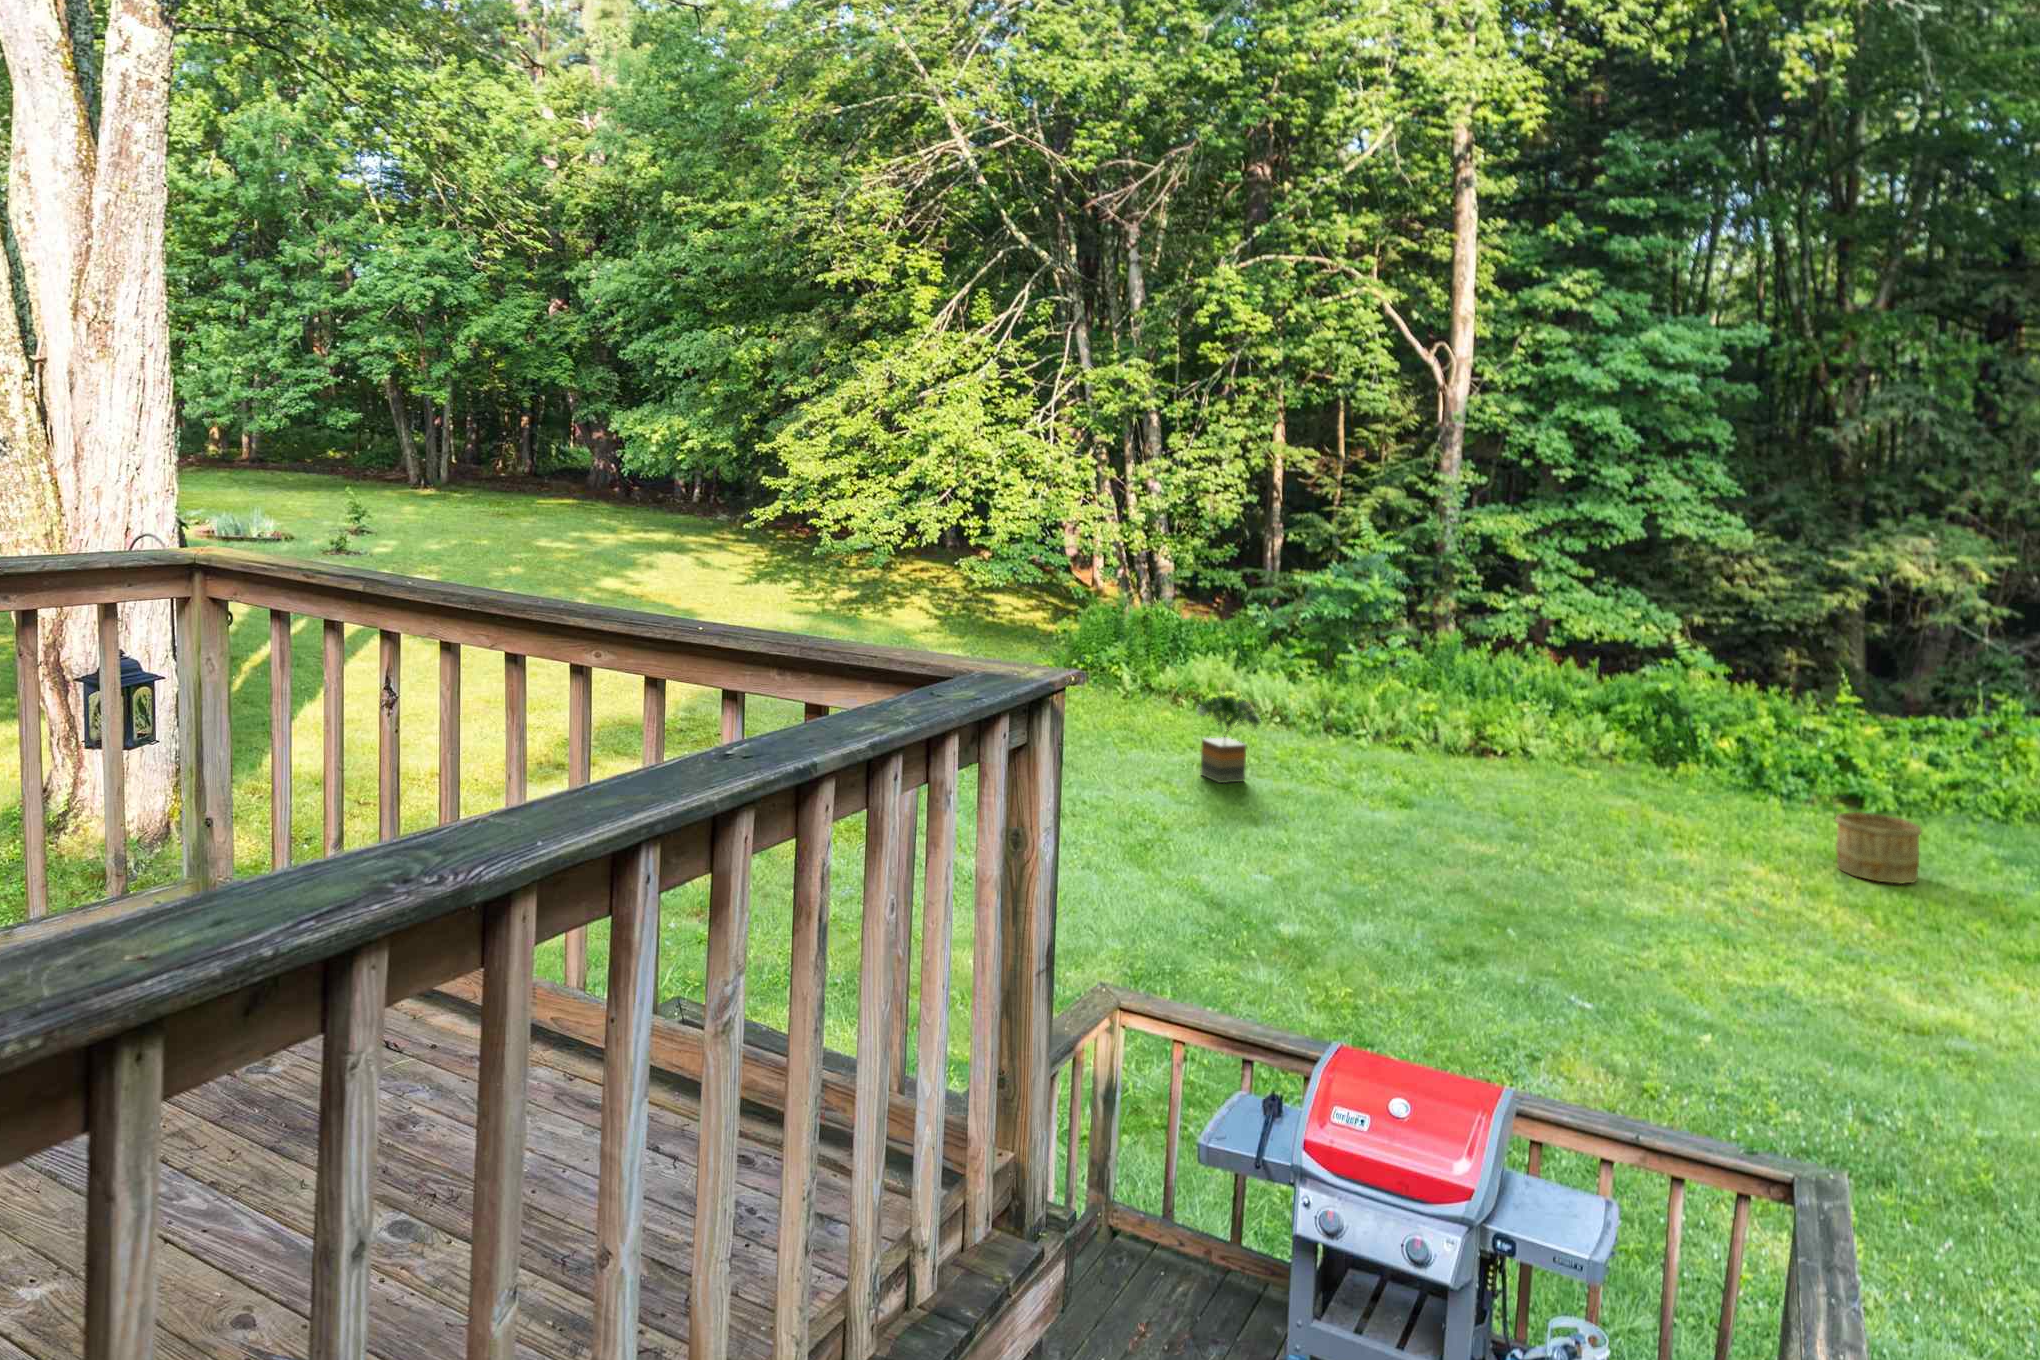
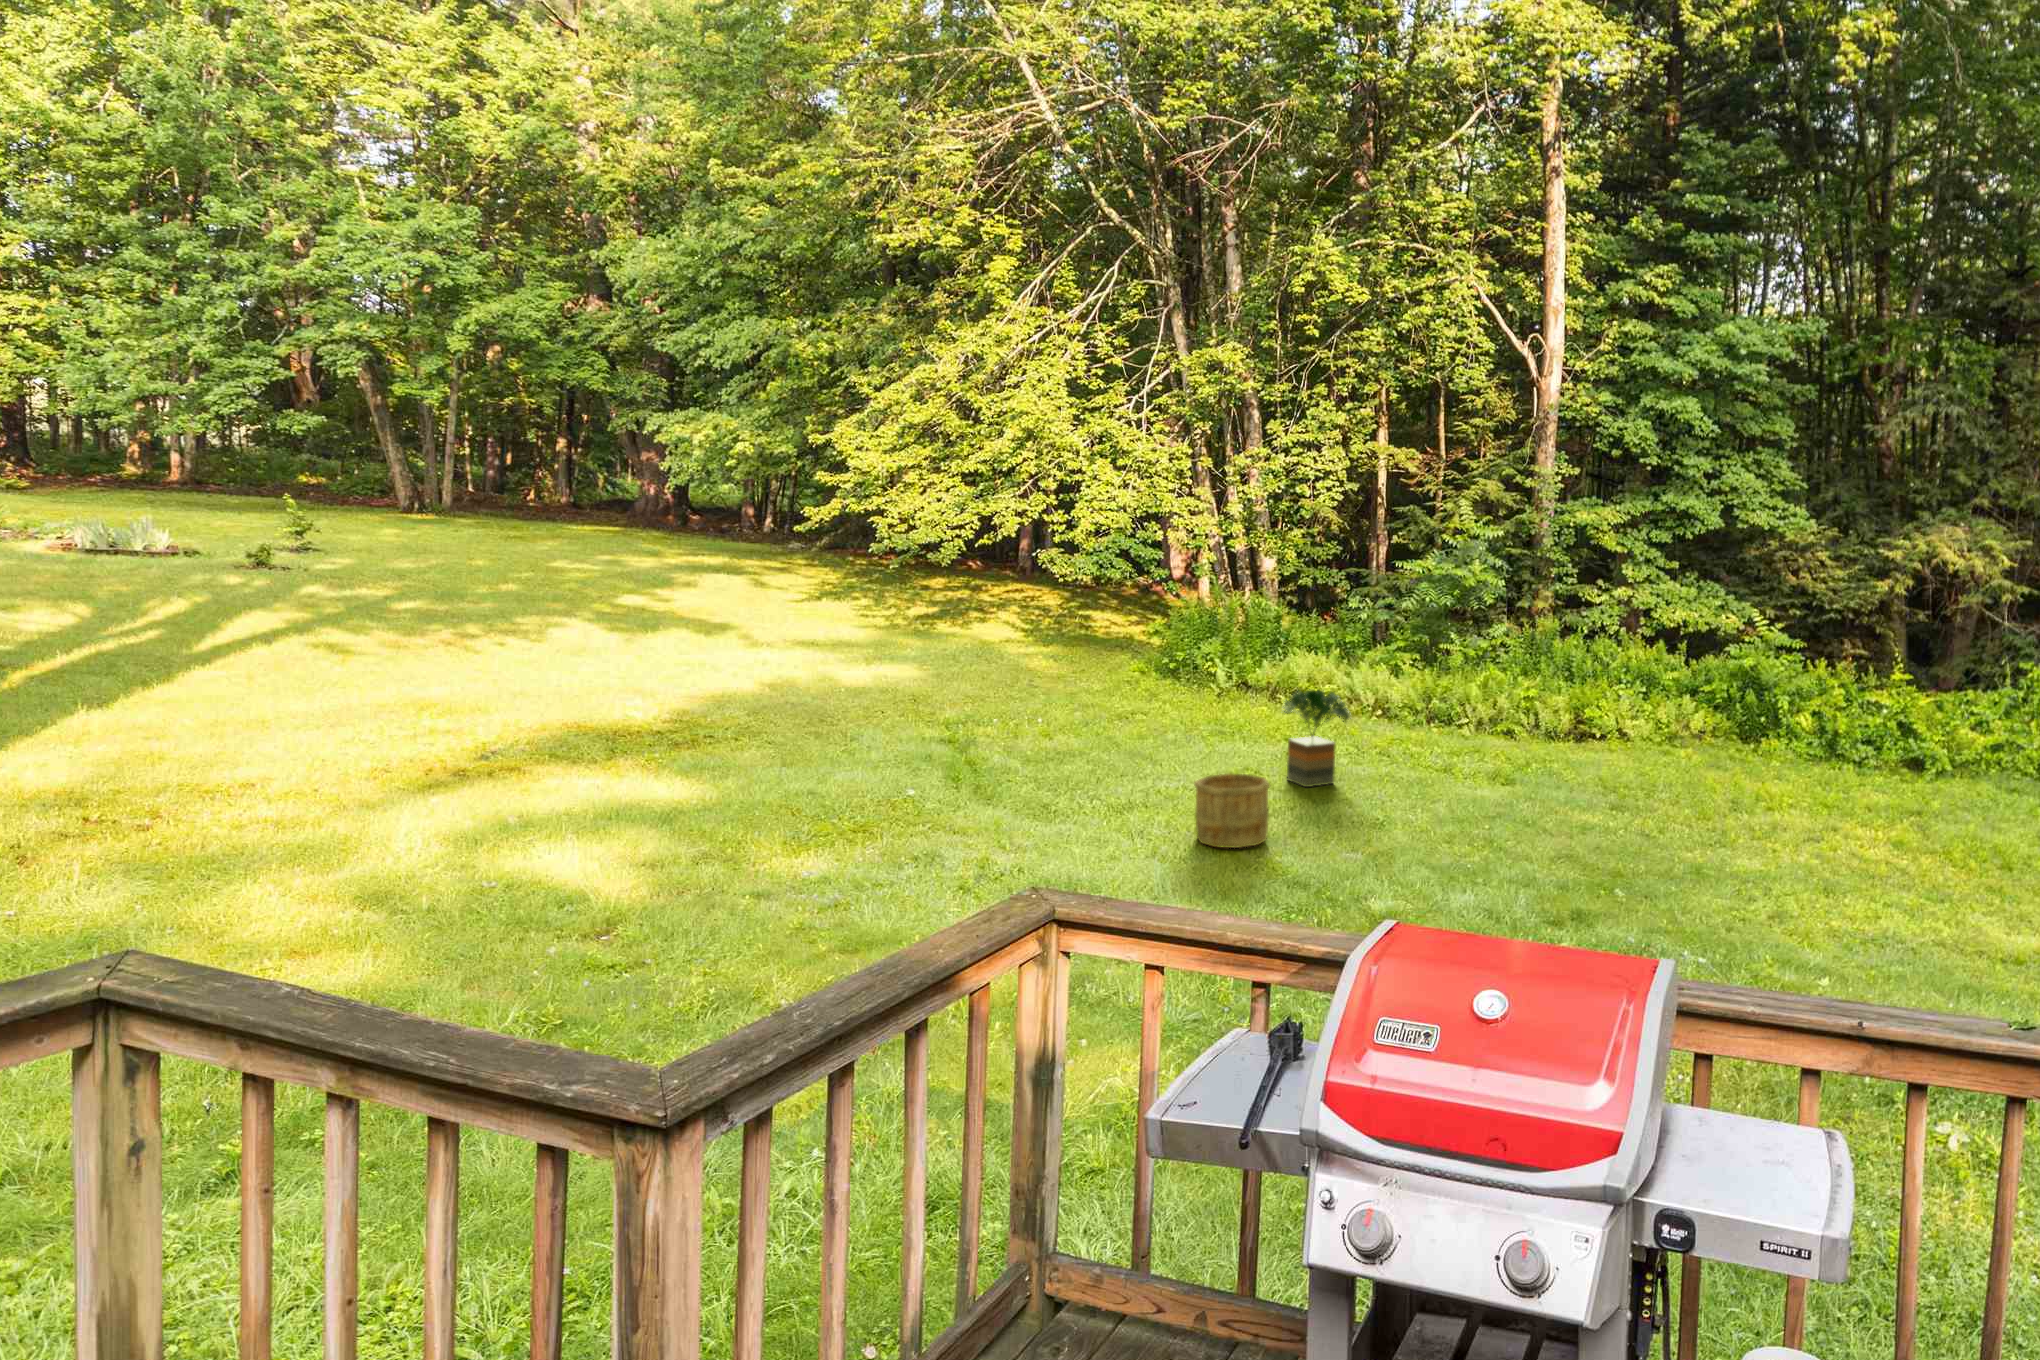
wooden bucket: present [1835,812,1921,884] -> present [1194,774,1270,848]

